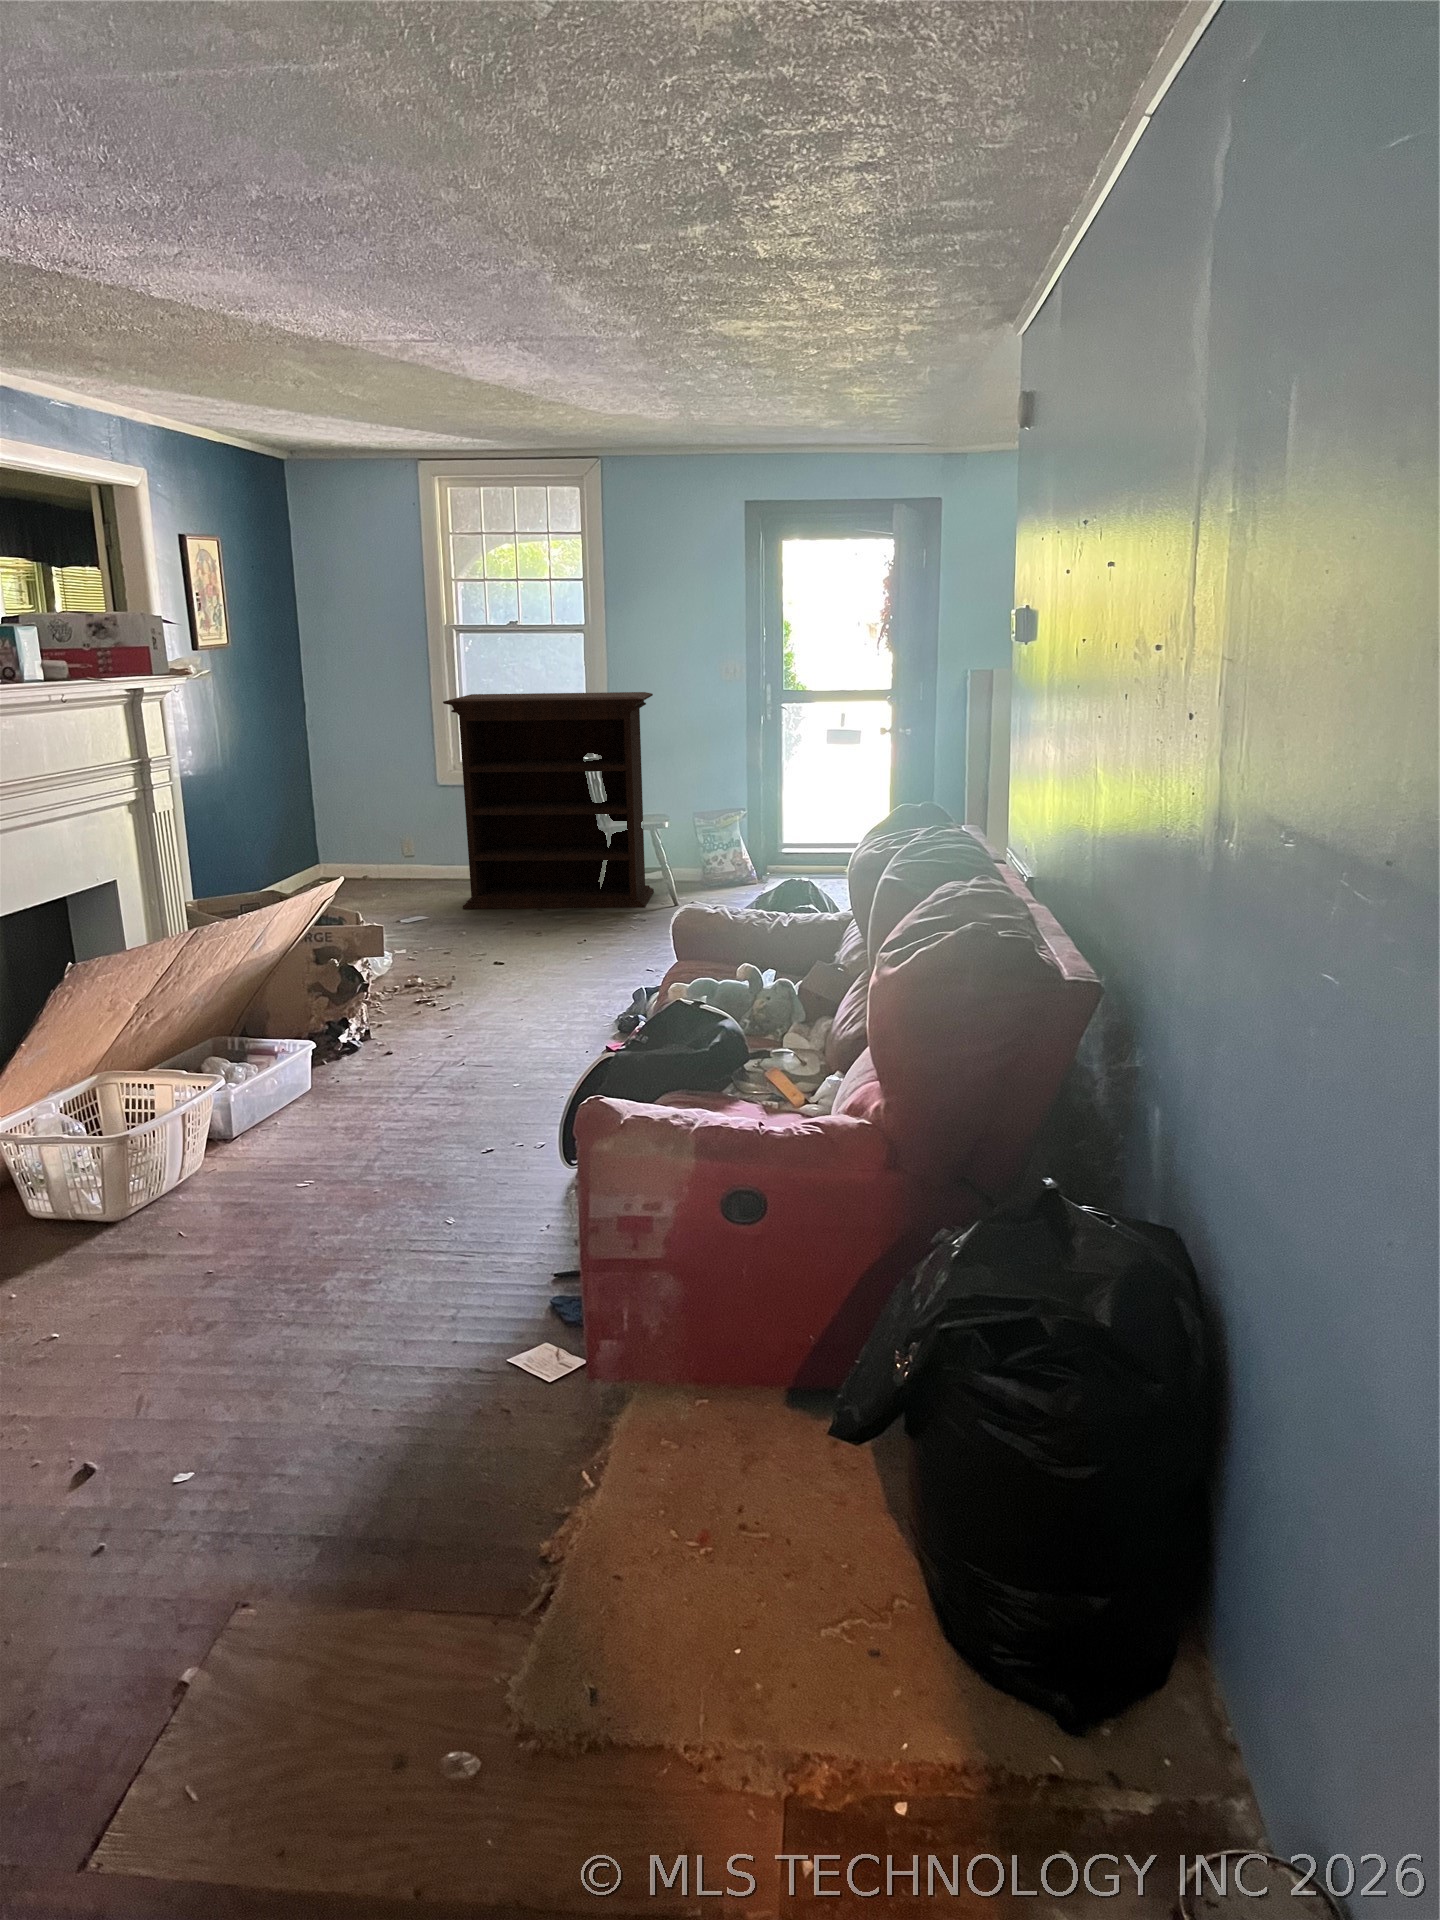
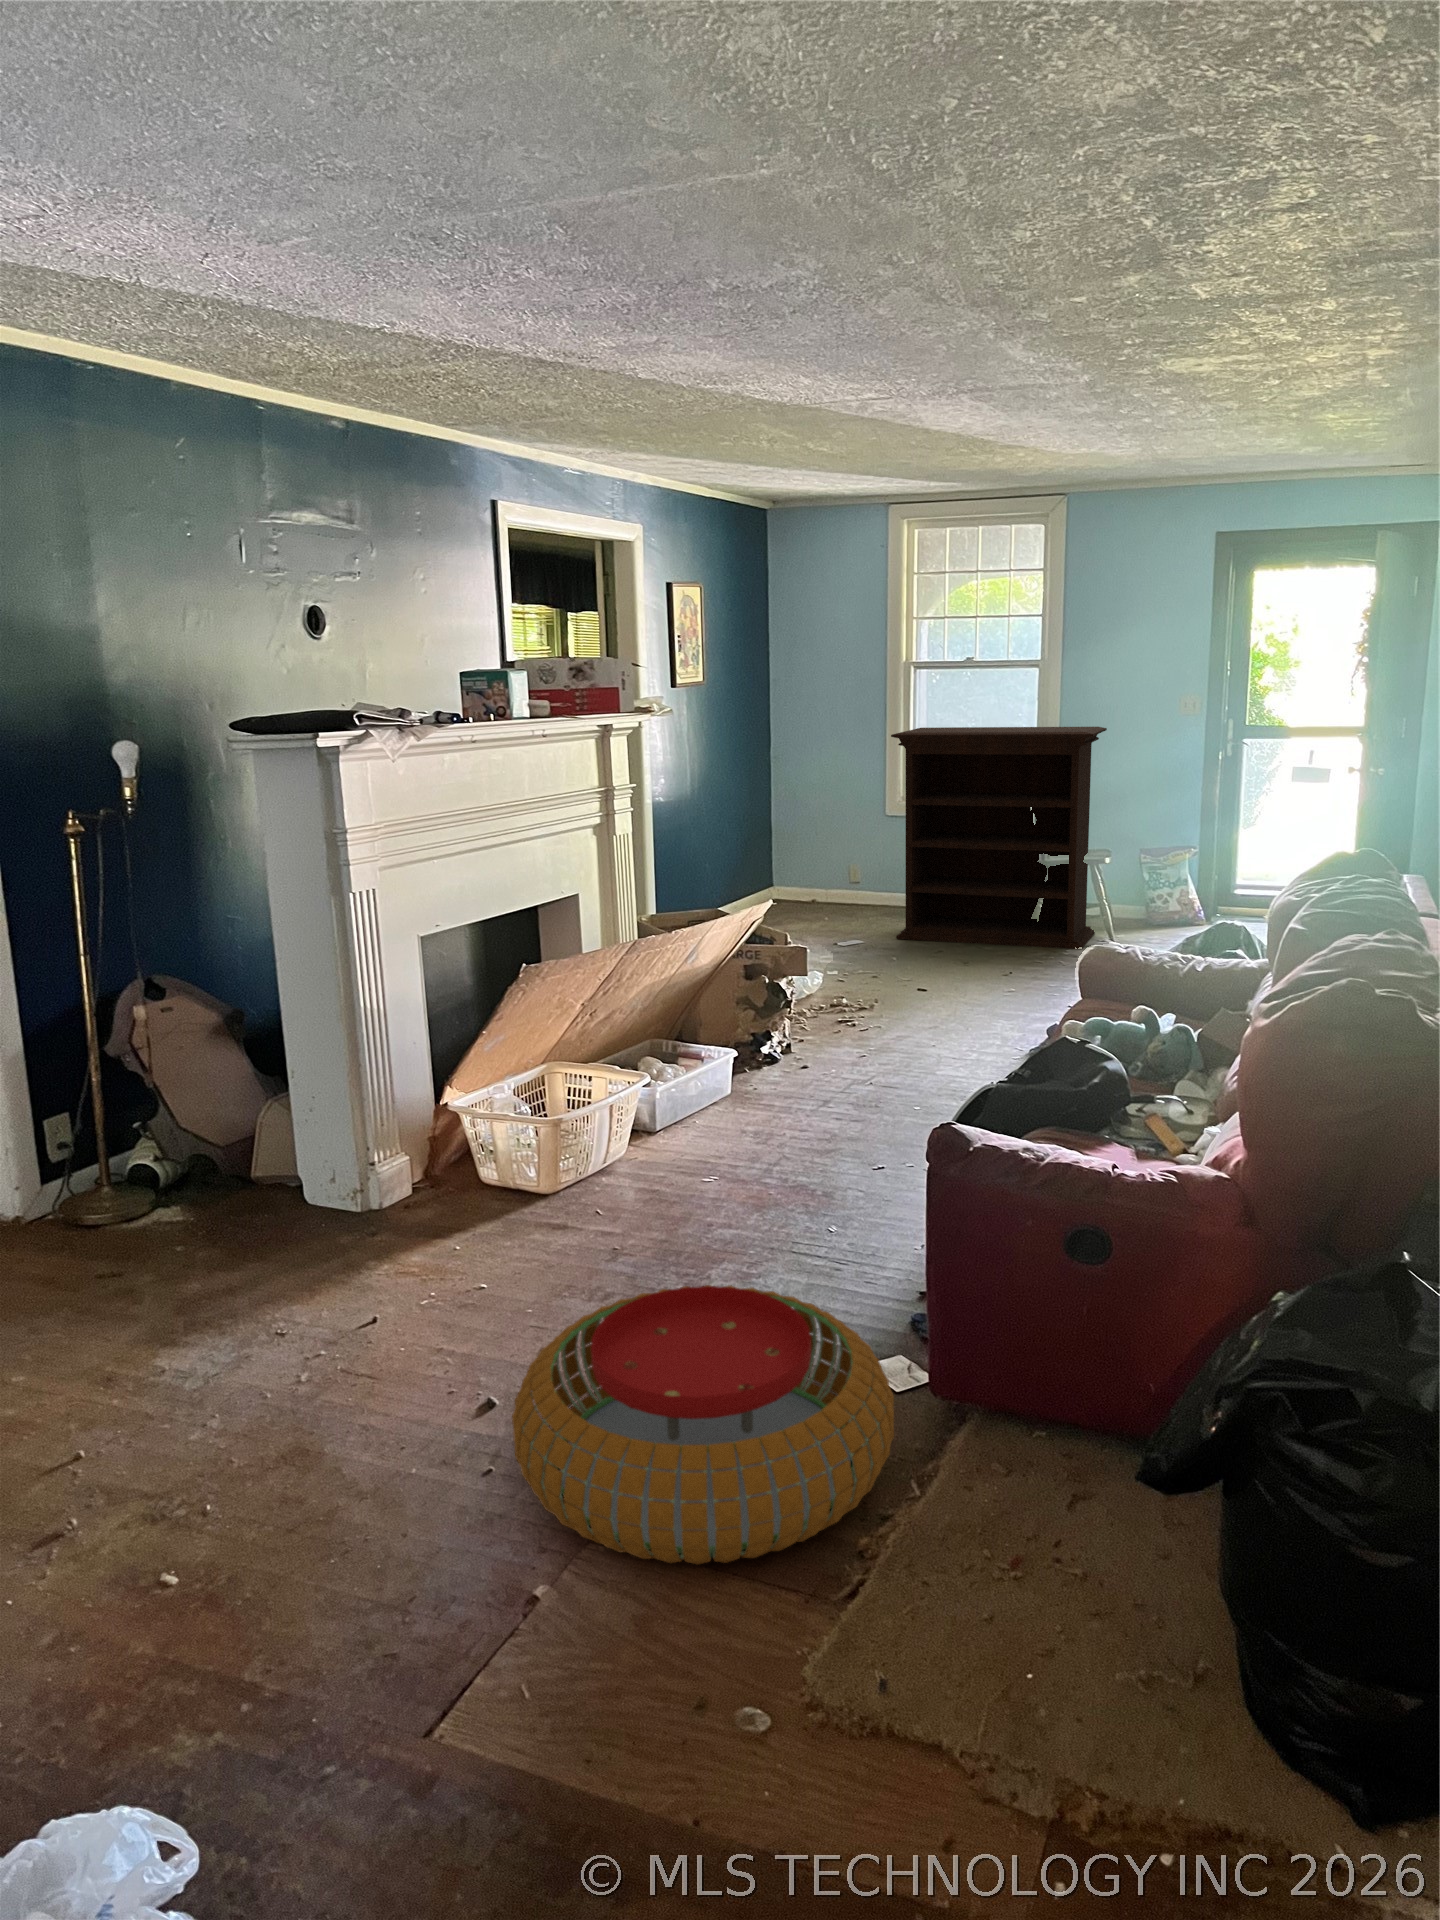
pouf: none [120,1301,564,1635] -> present [512,1285,894,1564]

